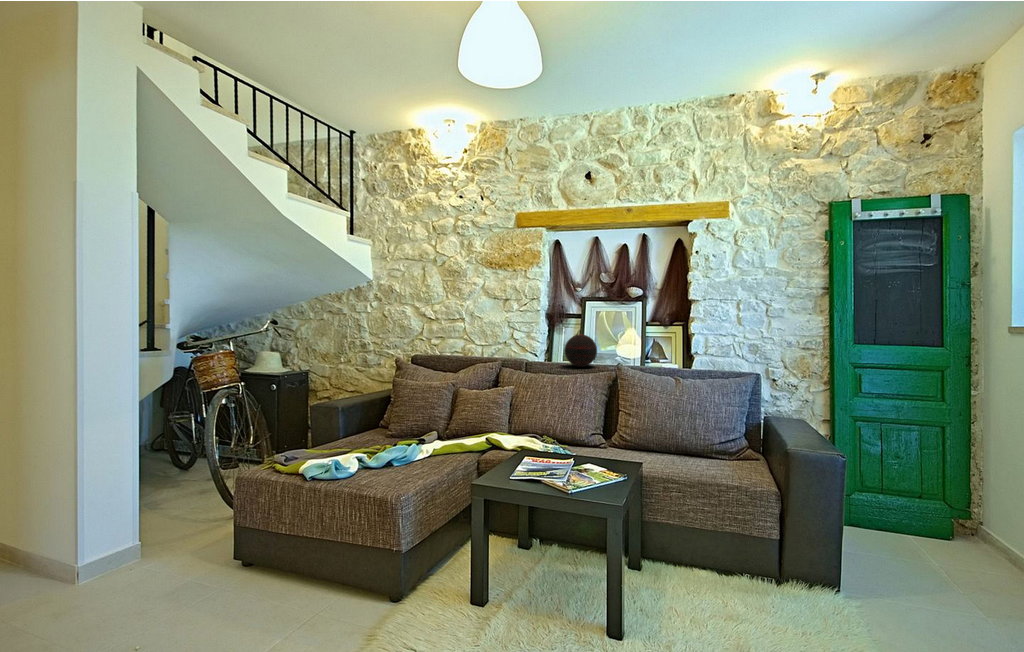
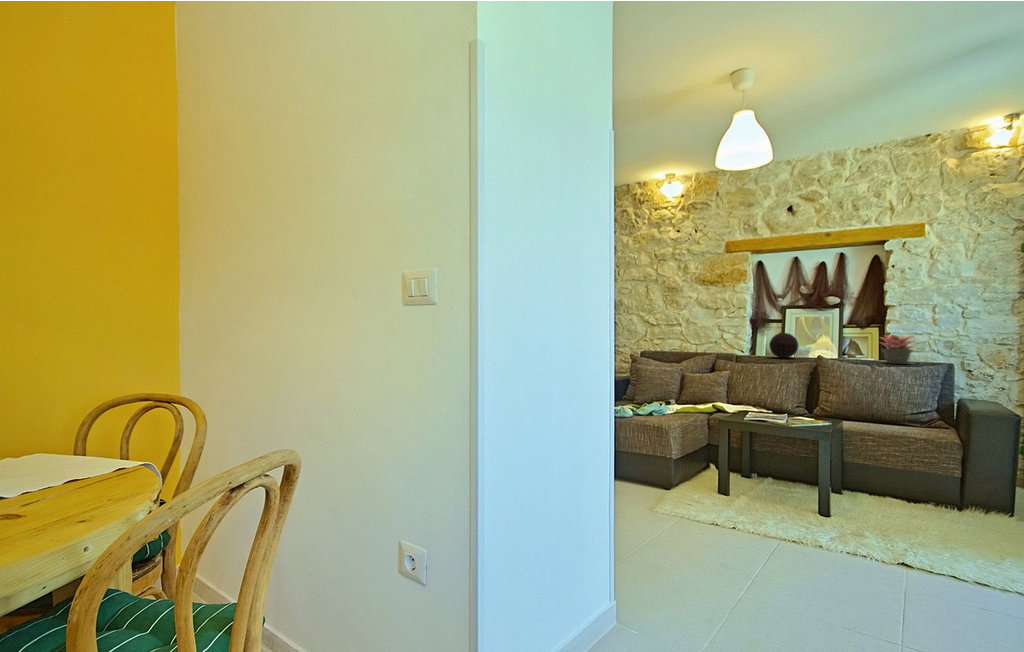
succulent plant: none [684,338,721,374] -> present [881,334,913,364]

